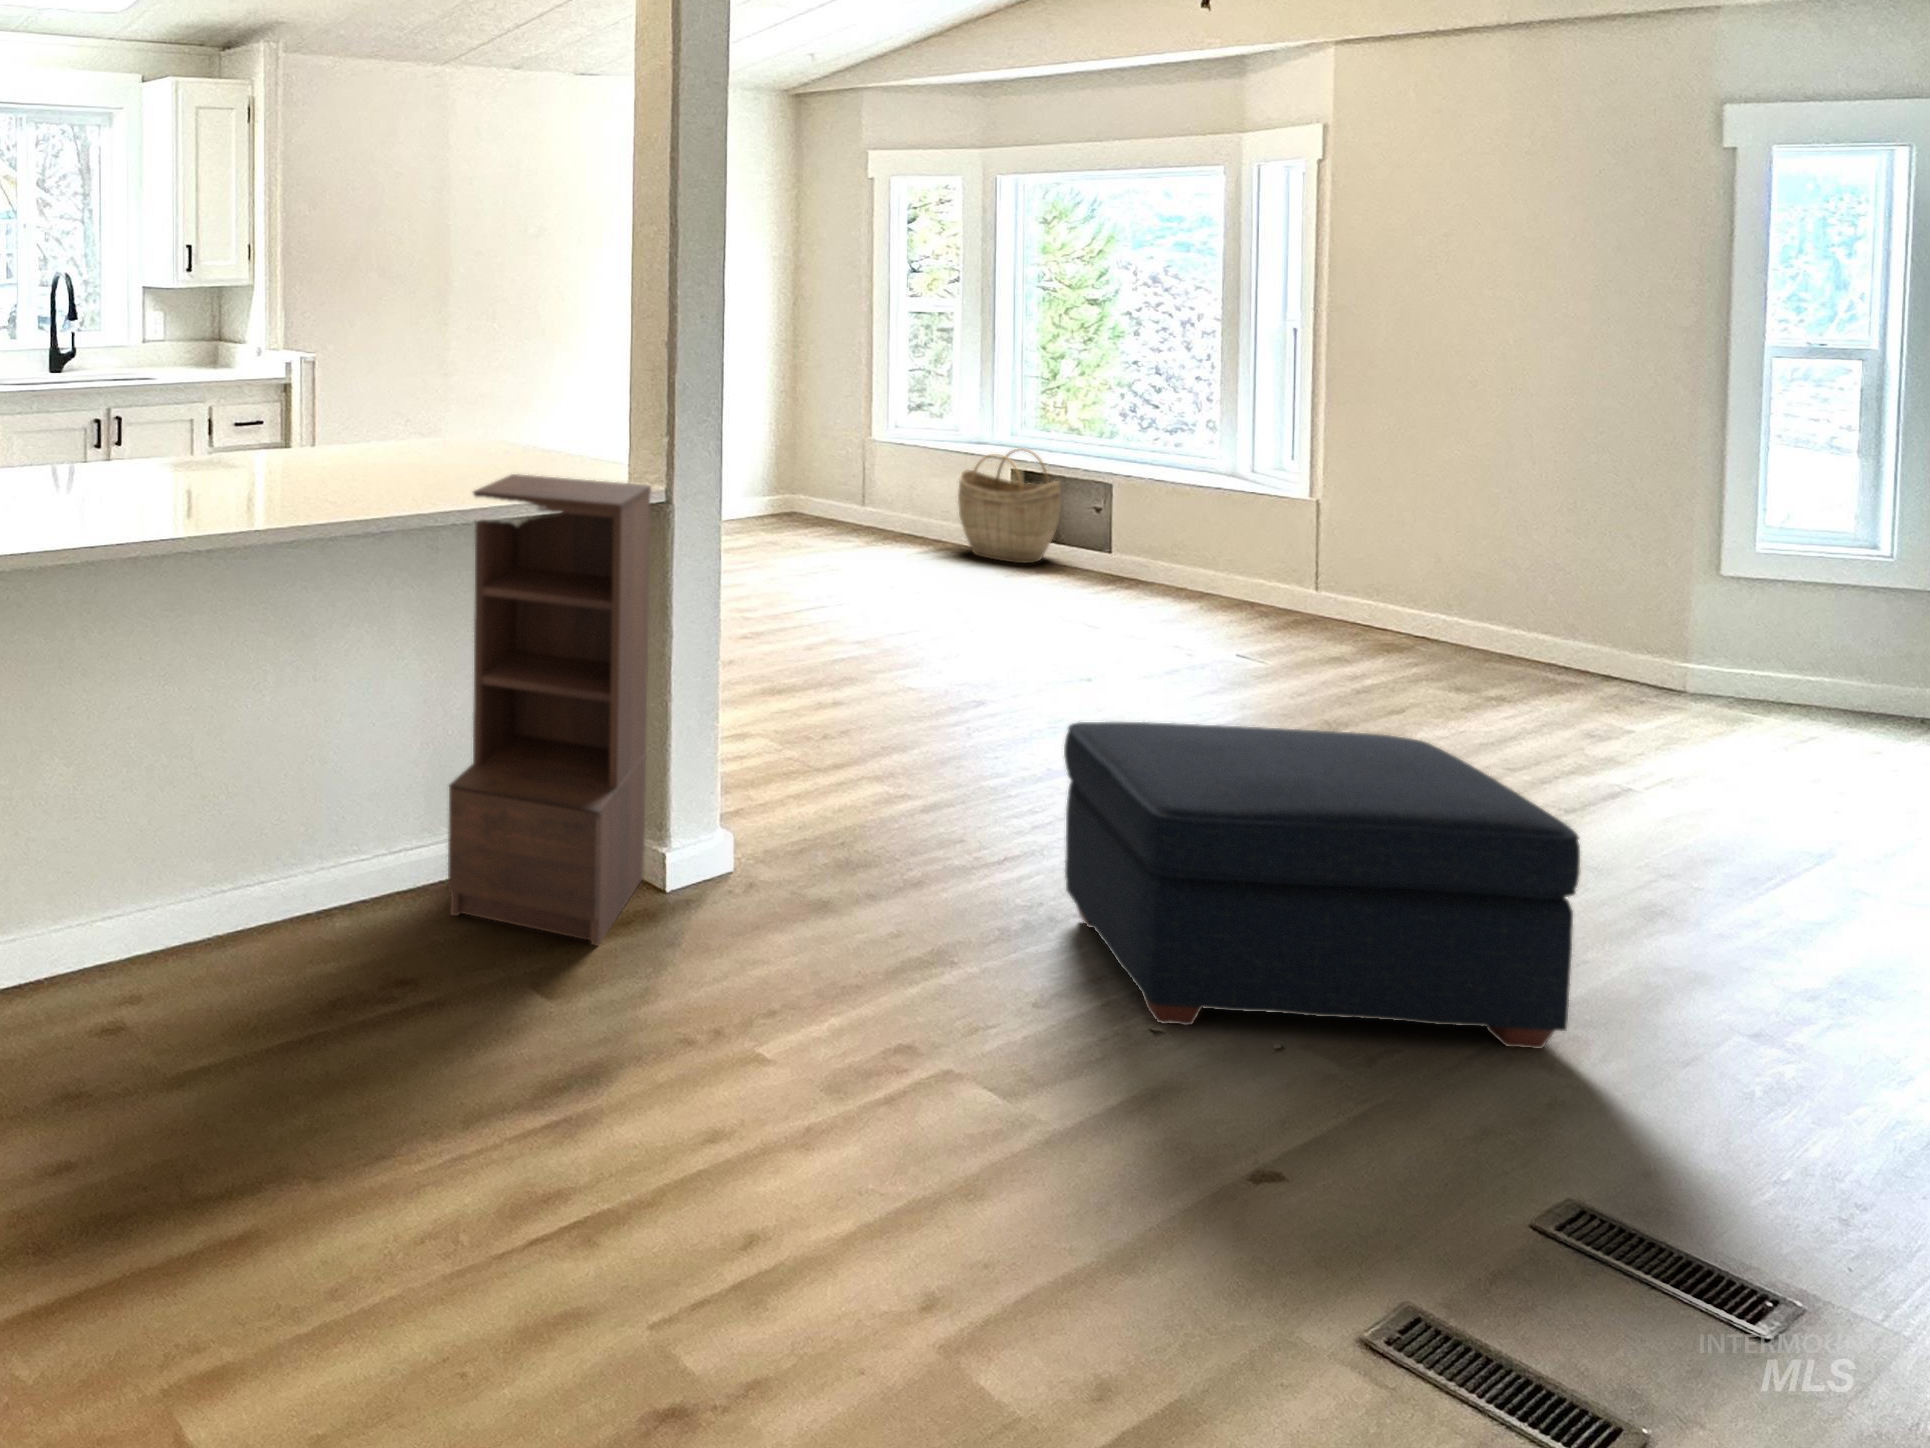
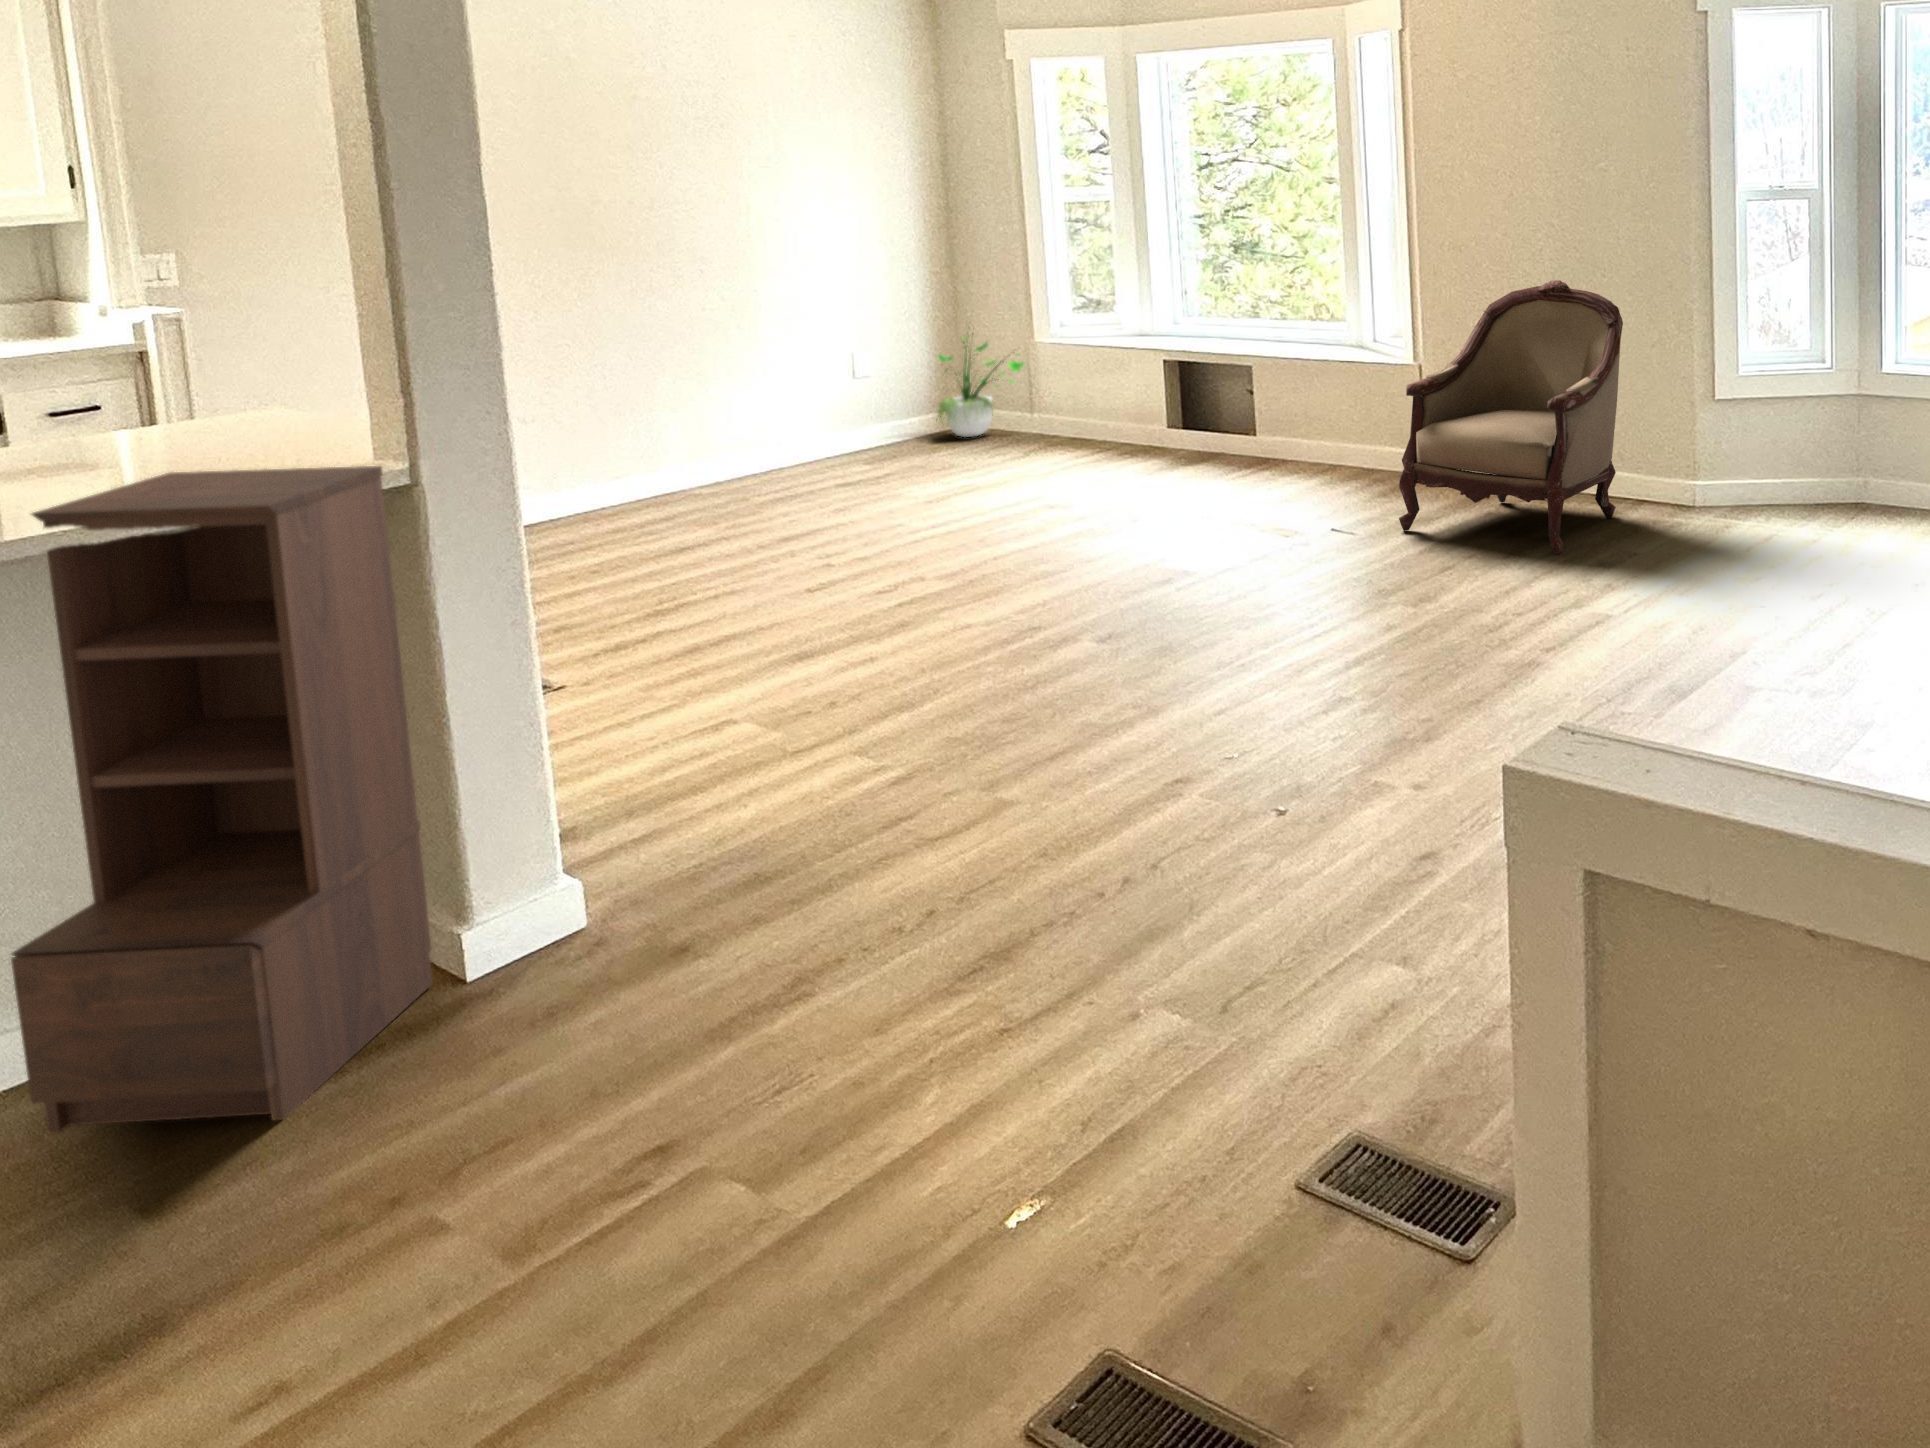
potted plant: none [779,406,867,519] -> present [938,337,1024,437]
armchair: none [1315,424,1611,719] -> present [1399,280,1623,555]
woven basket: present [958,448,1061,563] -> none [1110,339,1212,459]
ottoman: present [1064,722,1580,1049] -> none [968,627,1427,1019]

